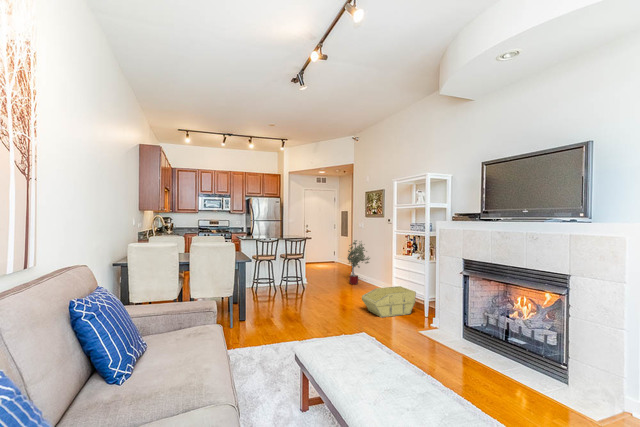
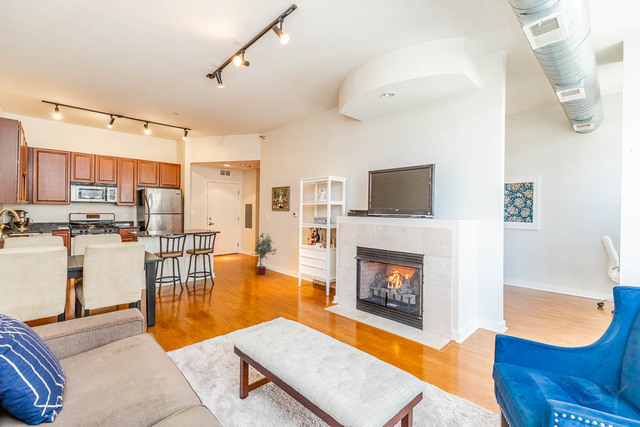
storage bin: present [362,286,416,318] -> none [273,273,319,300]

